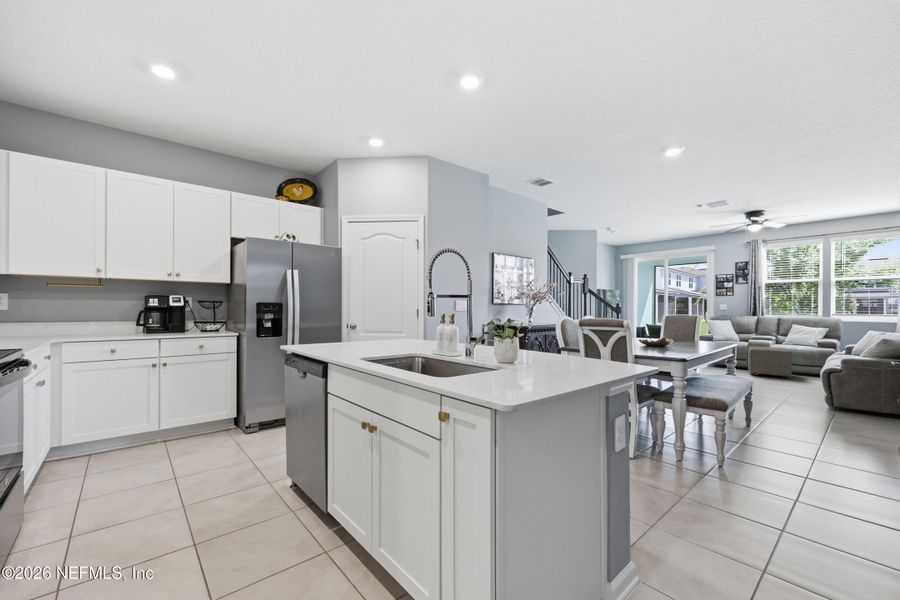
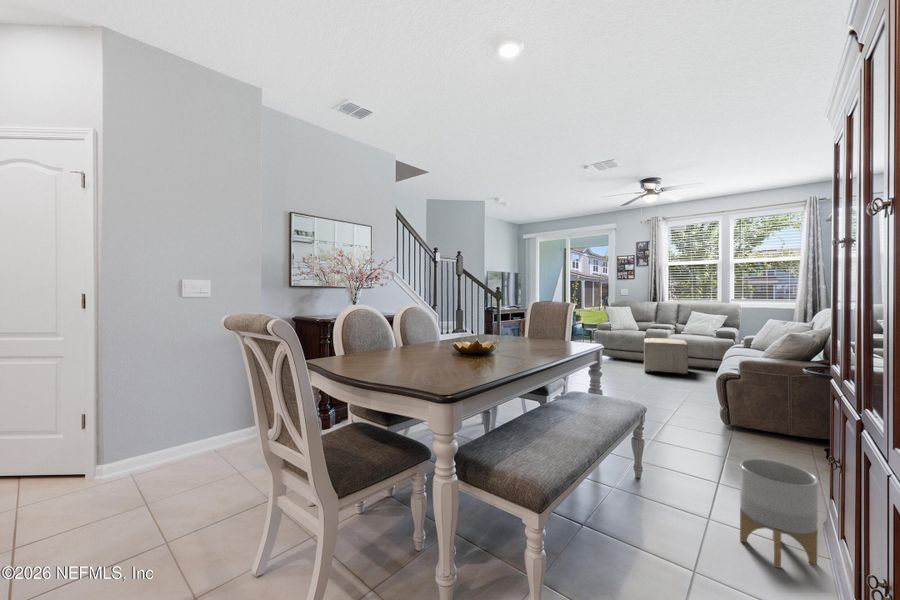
planter: none [845,407,895,463] -> present [740,459,818,568]

